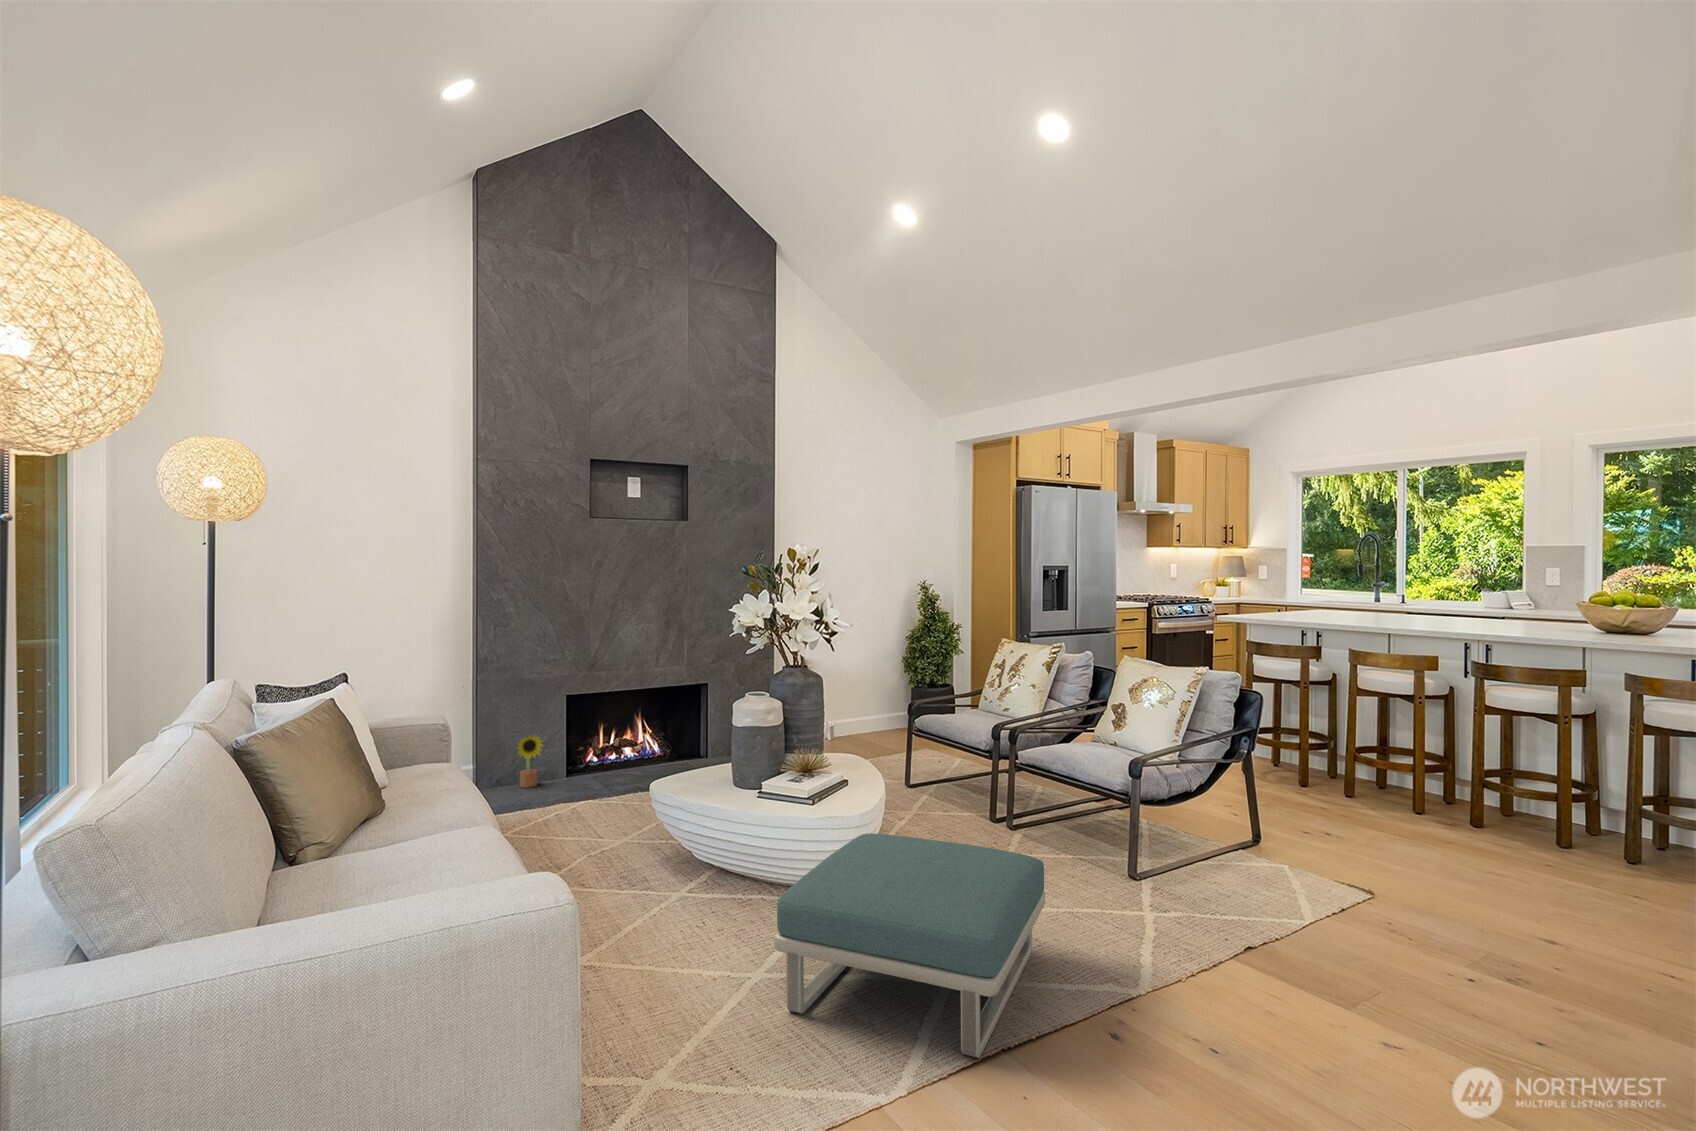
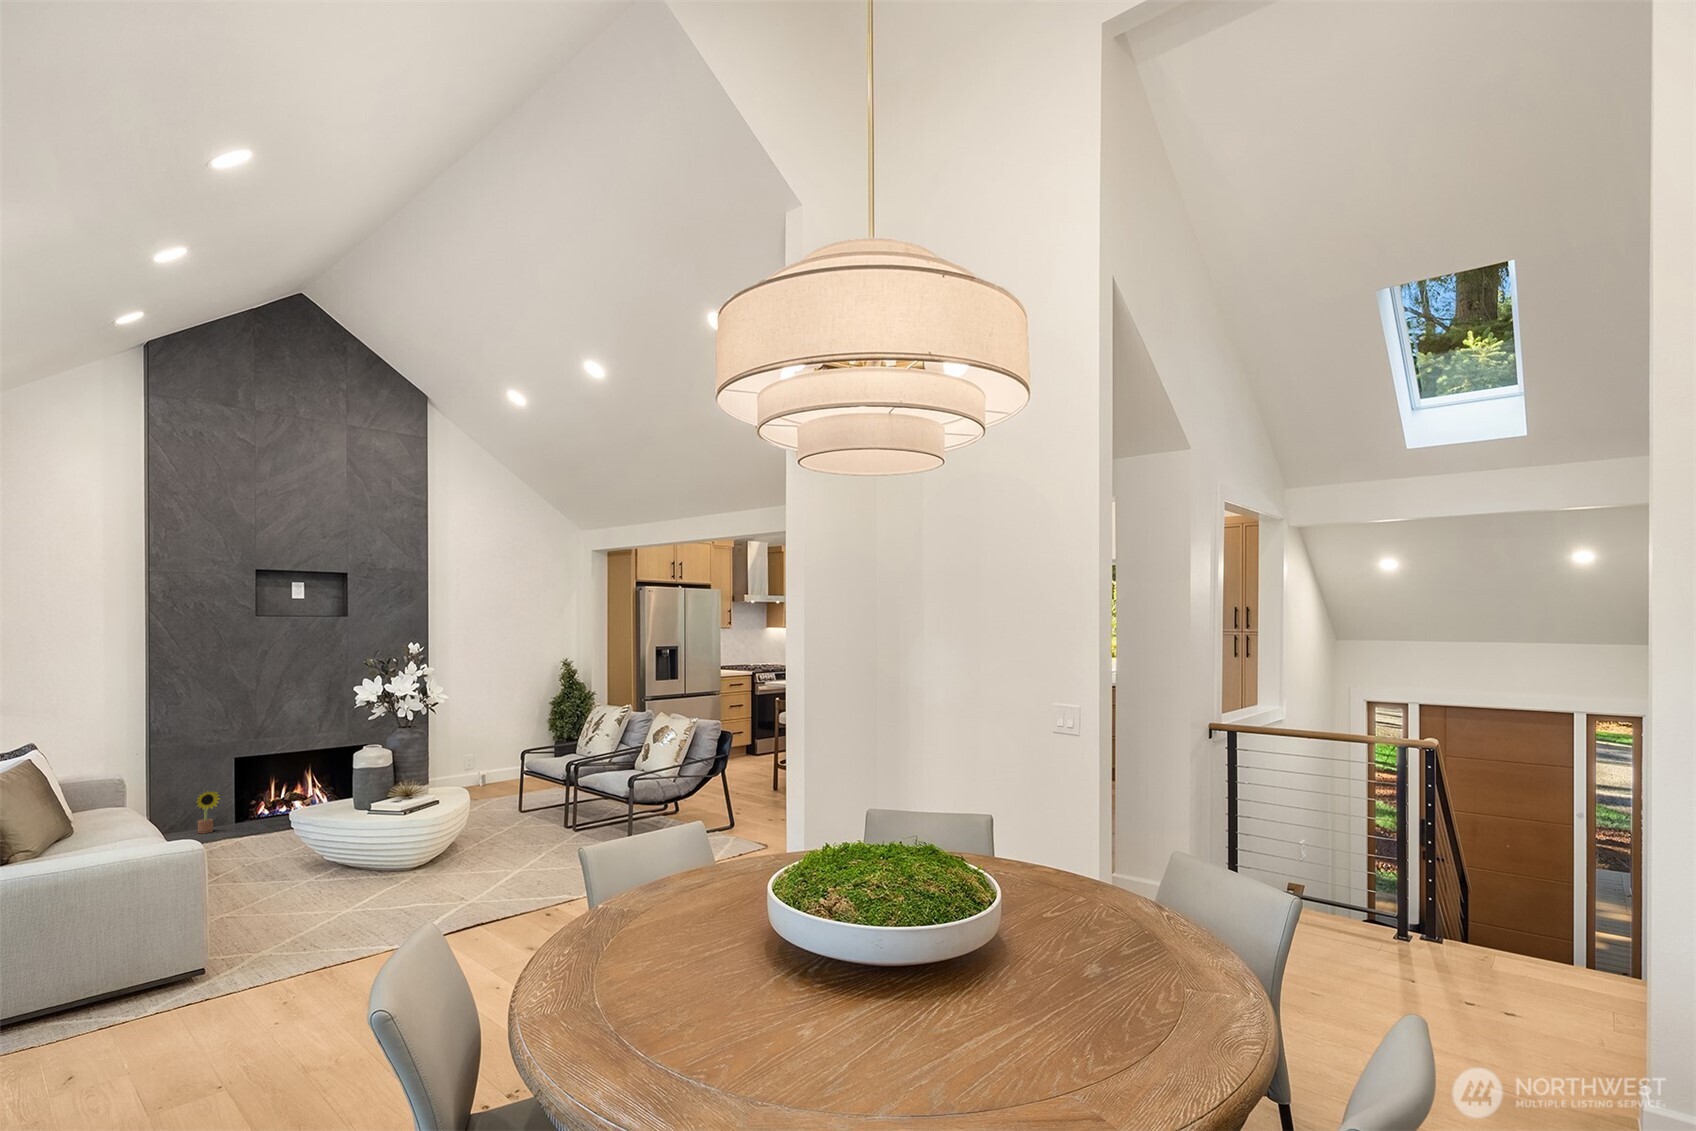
footstool: present [774,833,1045,1058] -> none [375,823,550,917]

